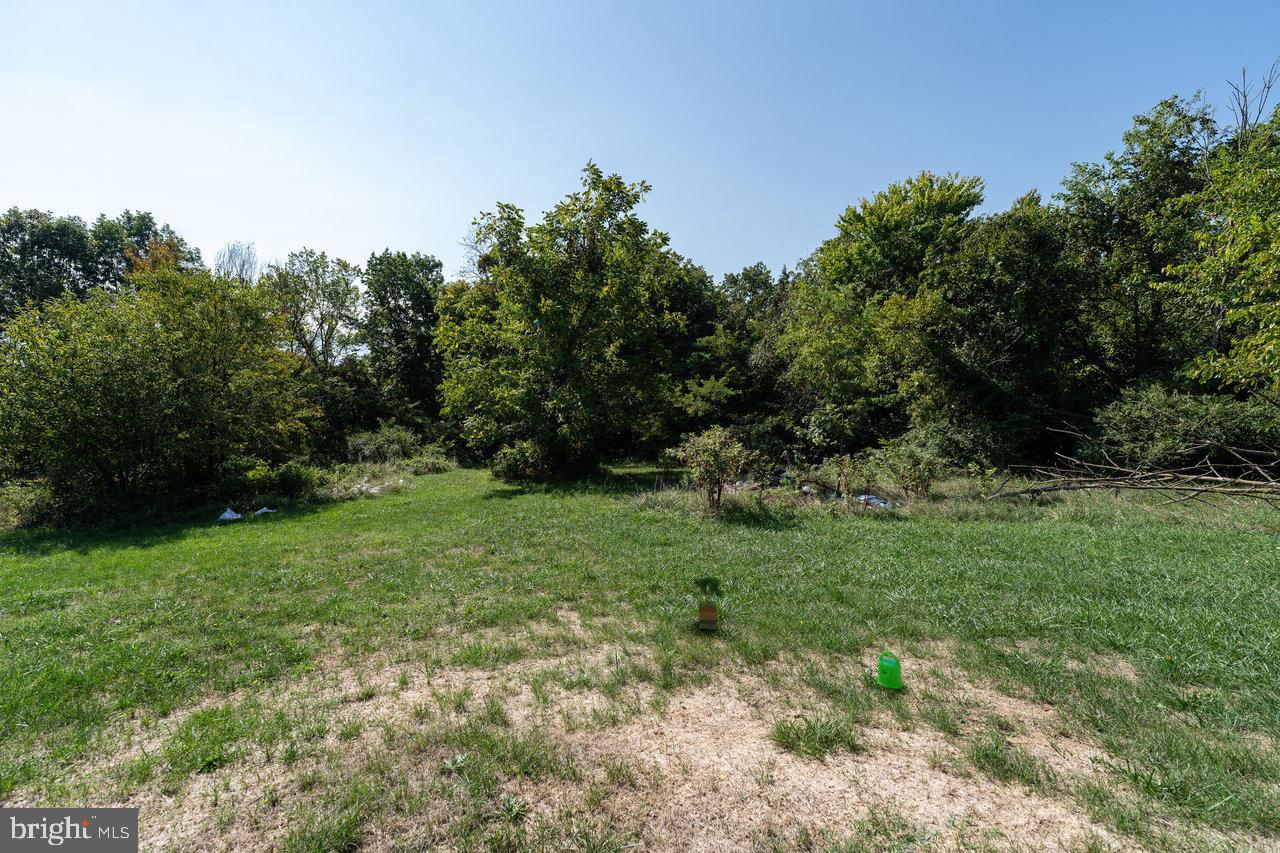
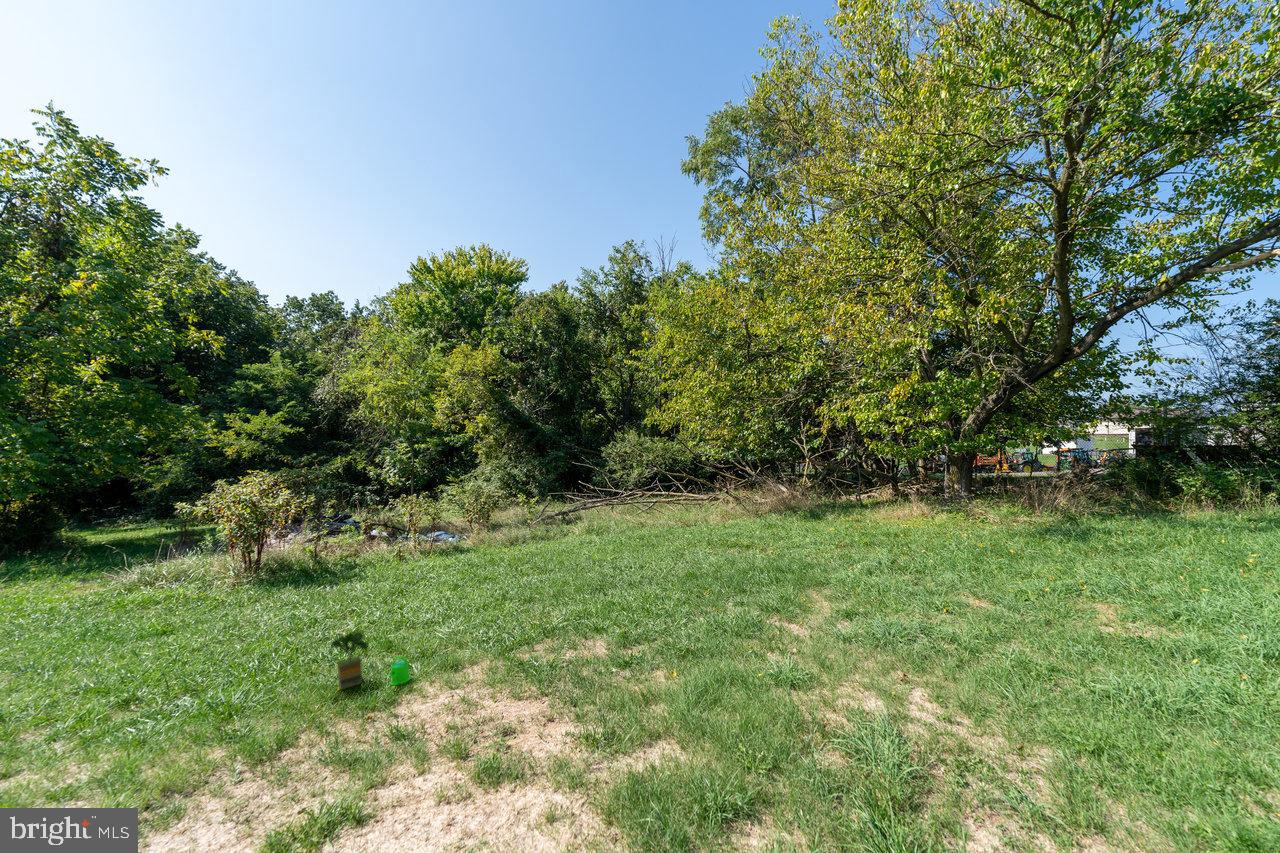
potted tree: present [693,577,724,629] -> present [331,631,369,689]

